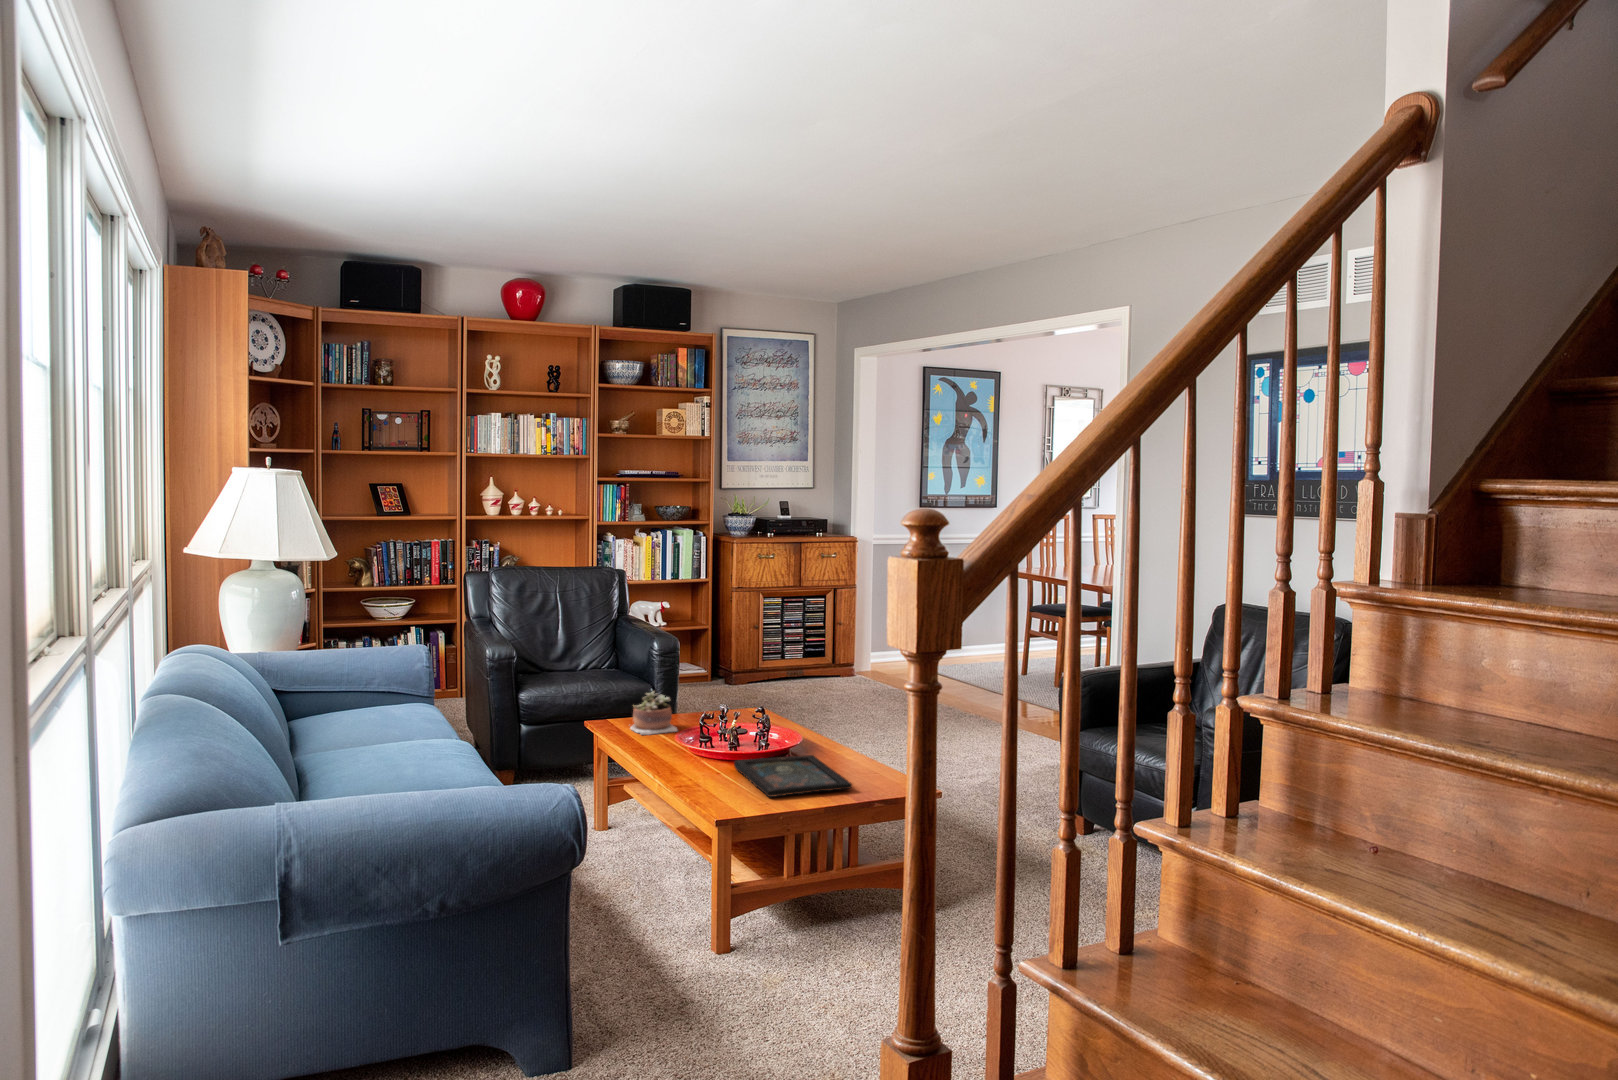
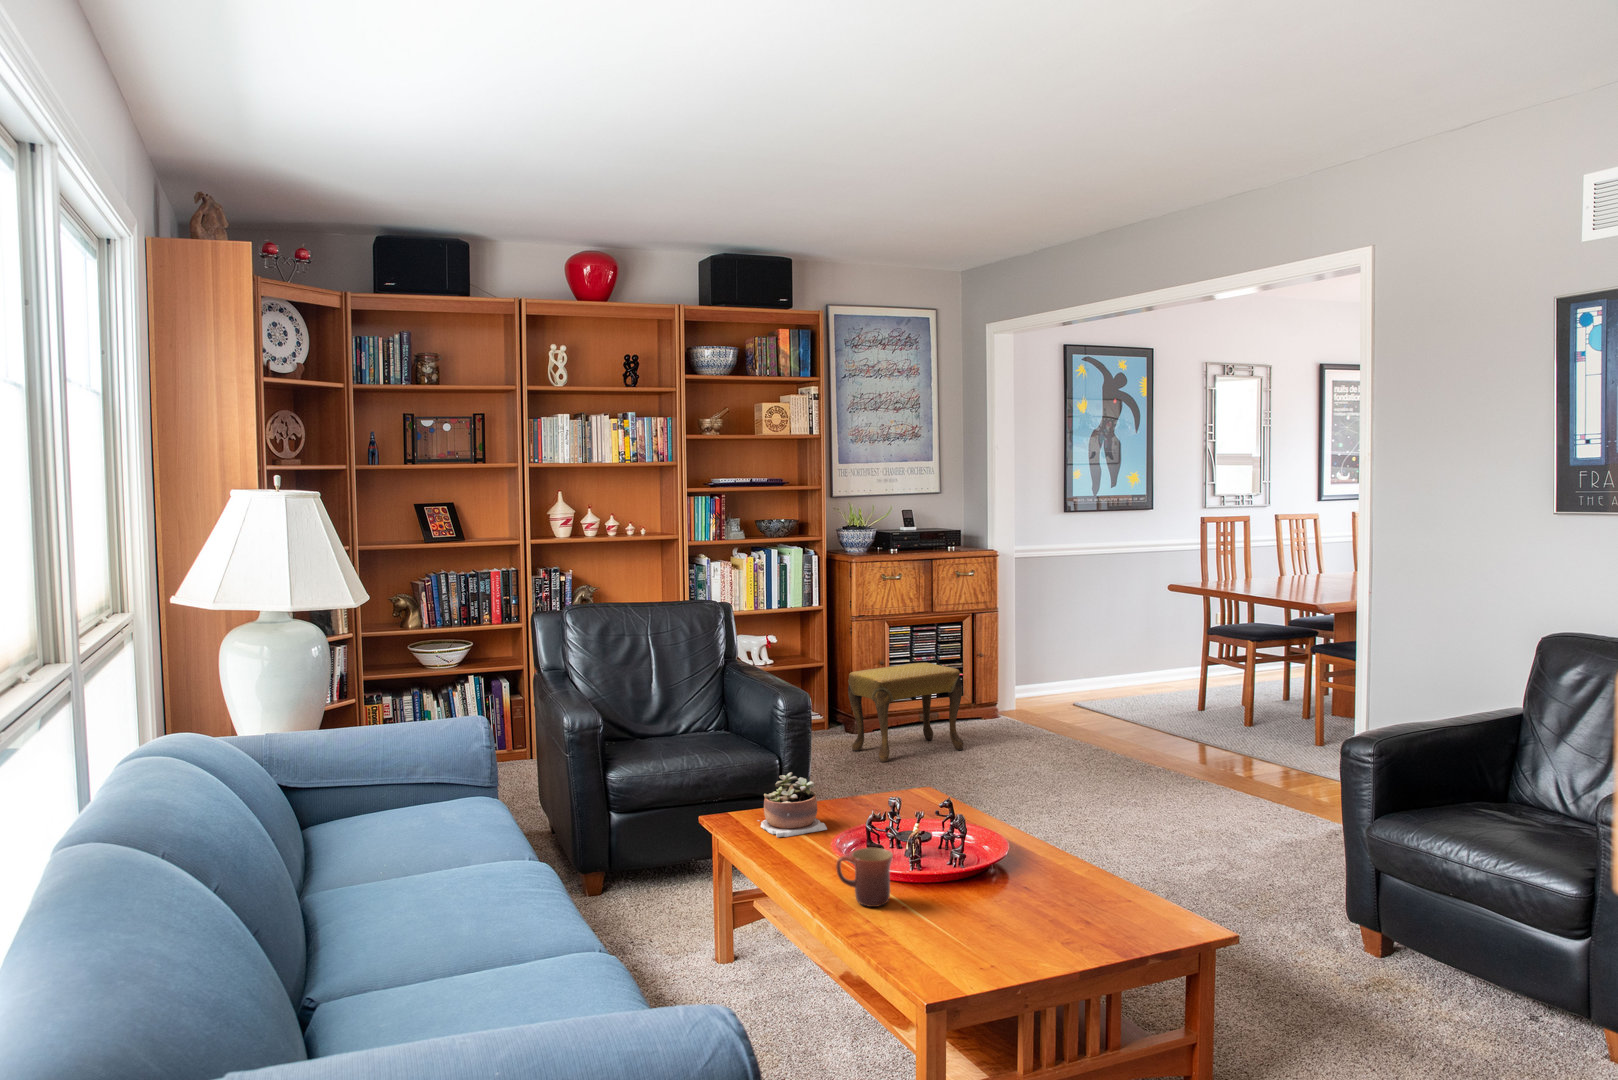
footstool: none [725,627,818,705] -> present [848,663,963,762]
mug: none [673,734,711,772] -> present [836,848,893,907]
tray: present [734,755,852,797] -> none [927,875,1124,958]

